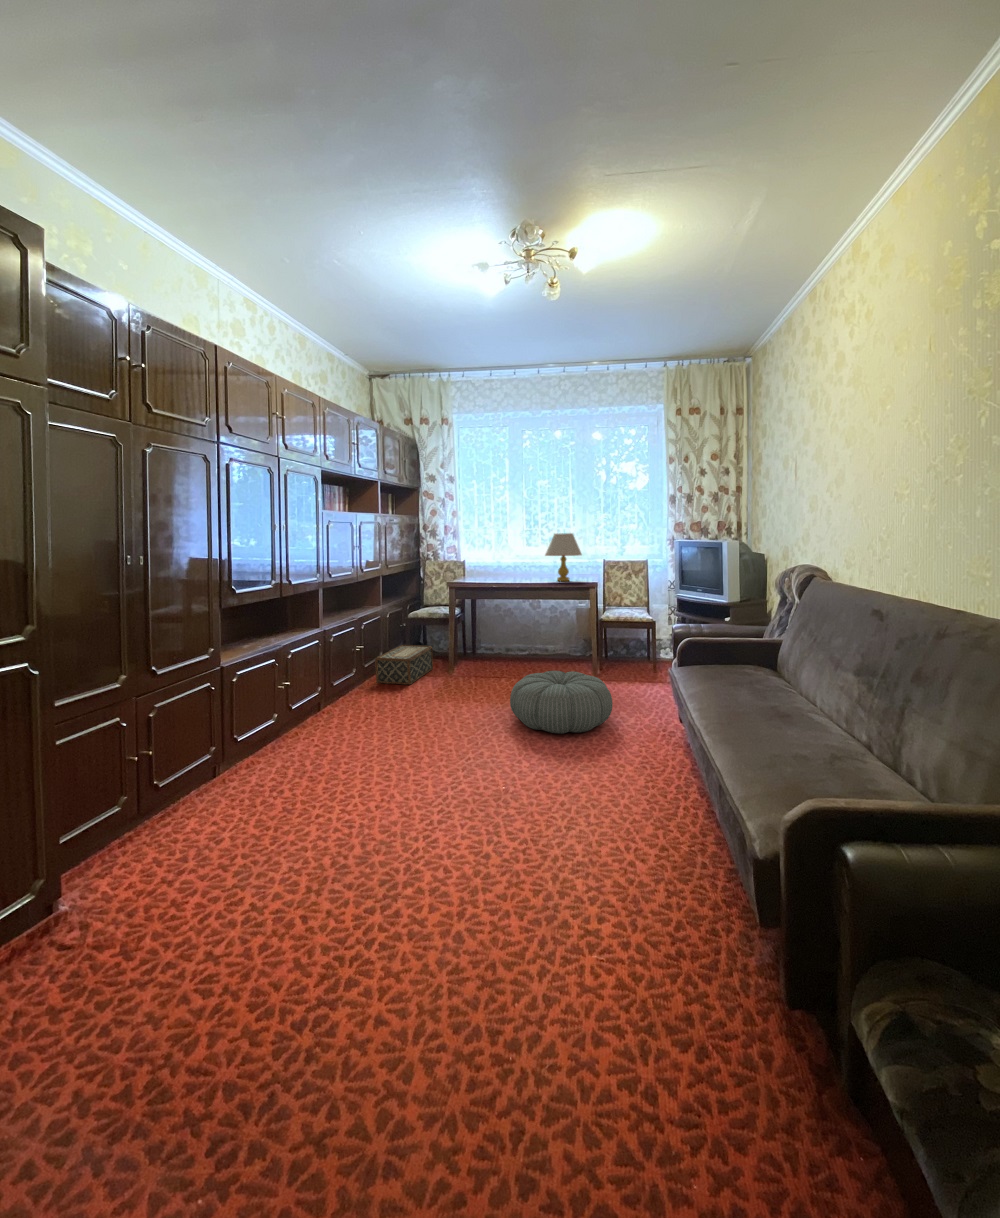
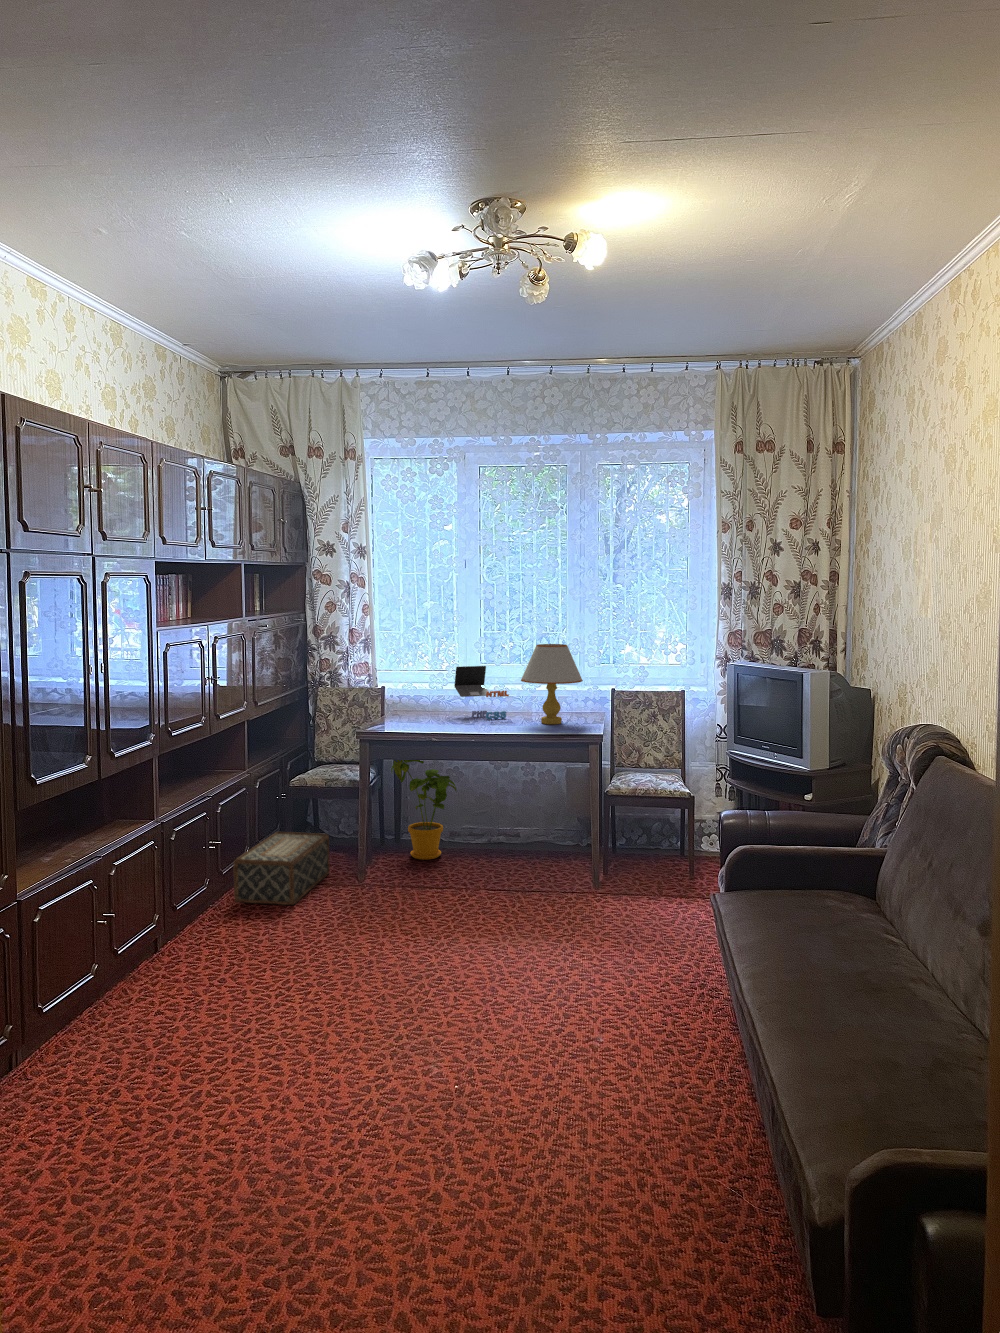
laptop: none [506,550,538,580] -> present [454,666,509,719]
house plant: none [468,600,507,662] -> present [391,760,456,860]
pouf: present [510,671,613,734] -> none [465,887,627,994]

